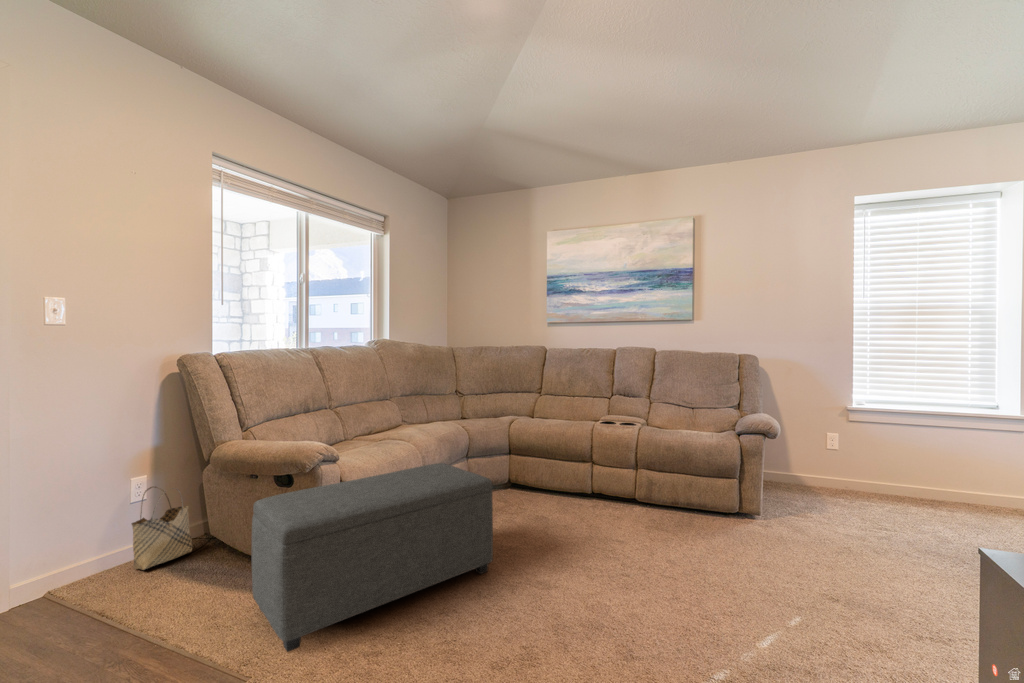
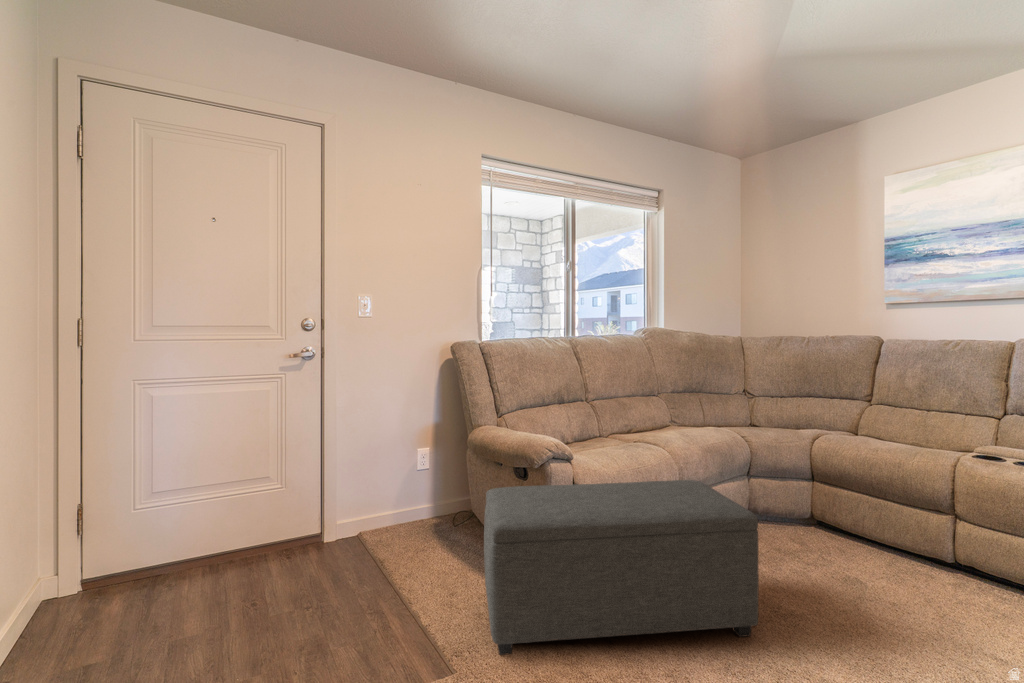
woven basket: present [132,487,192,570] -> none [414,459,460,531]

